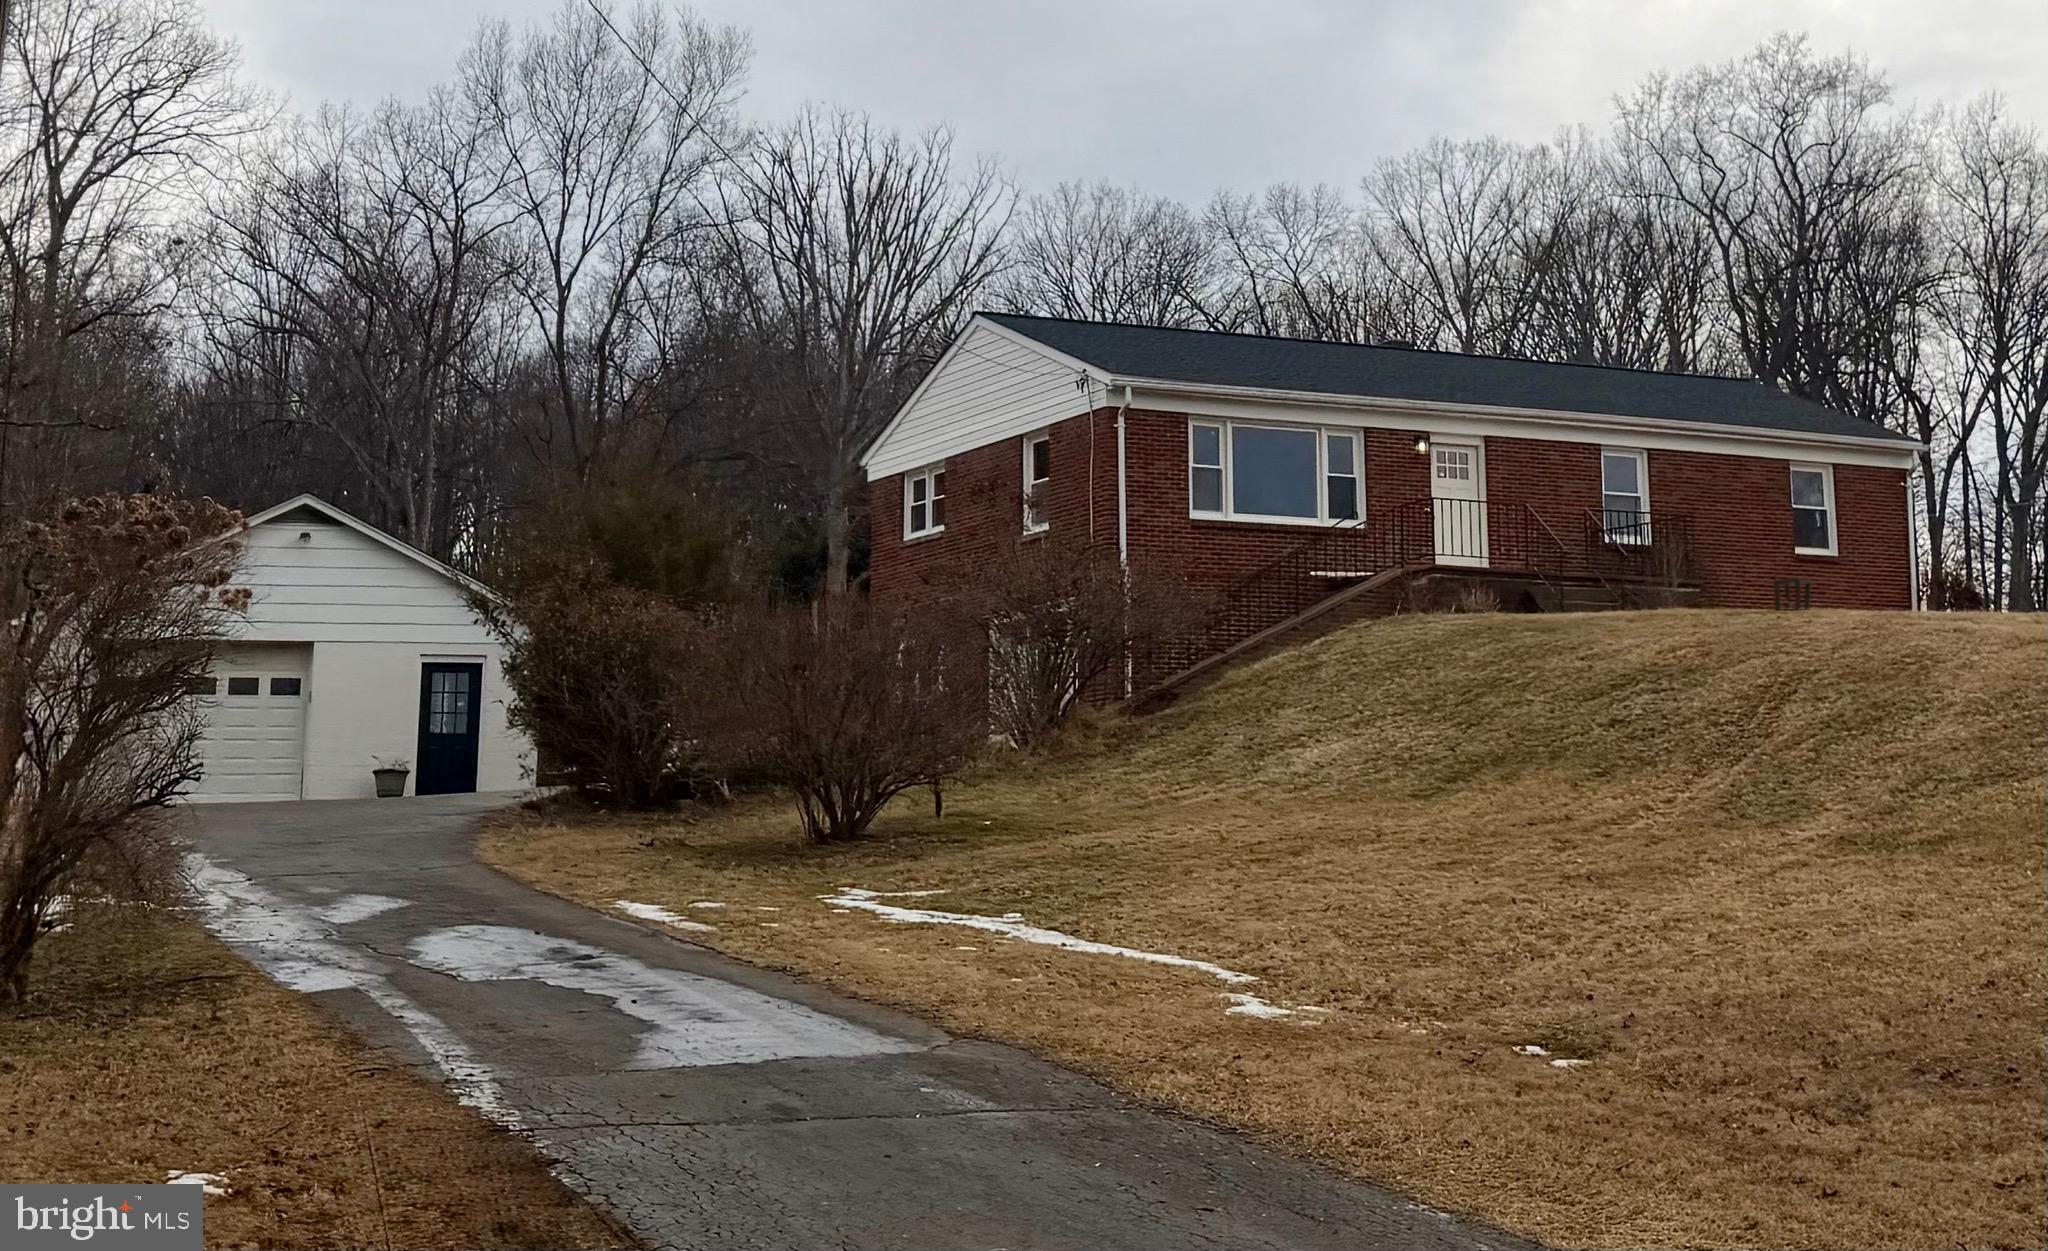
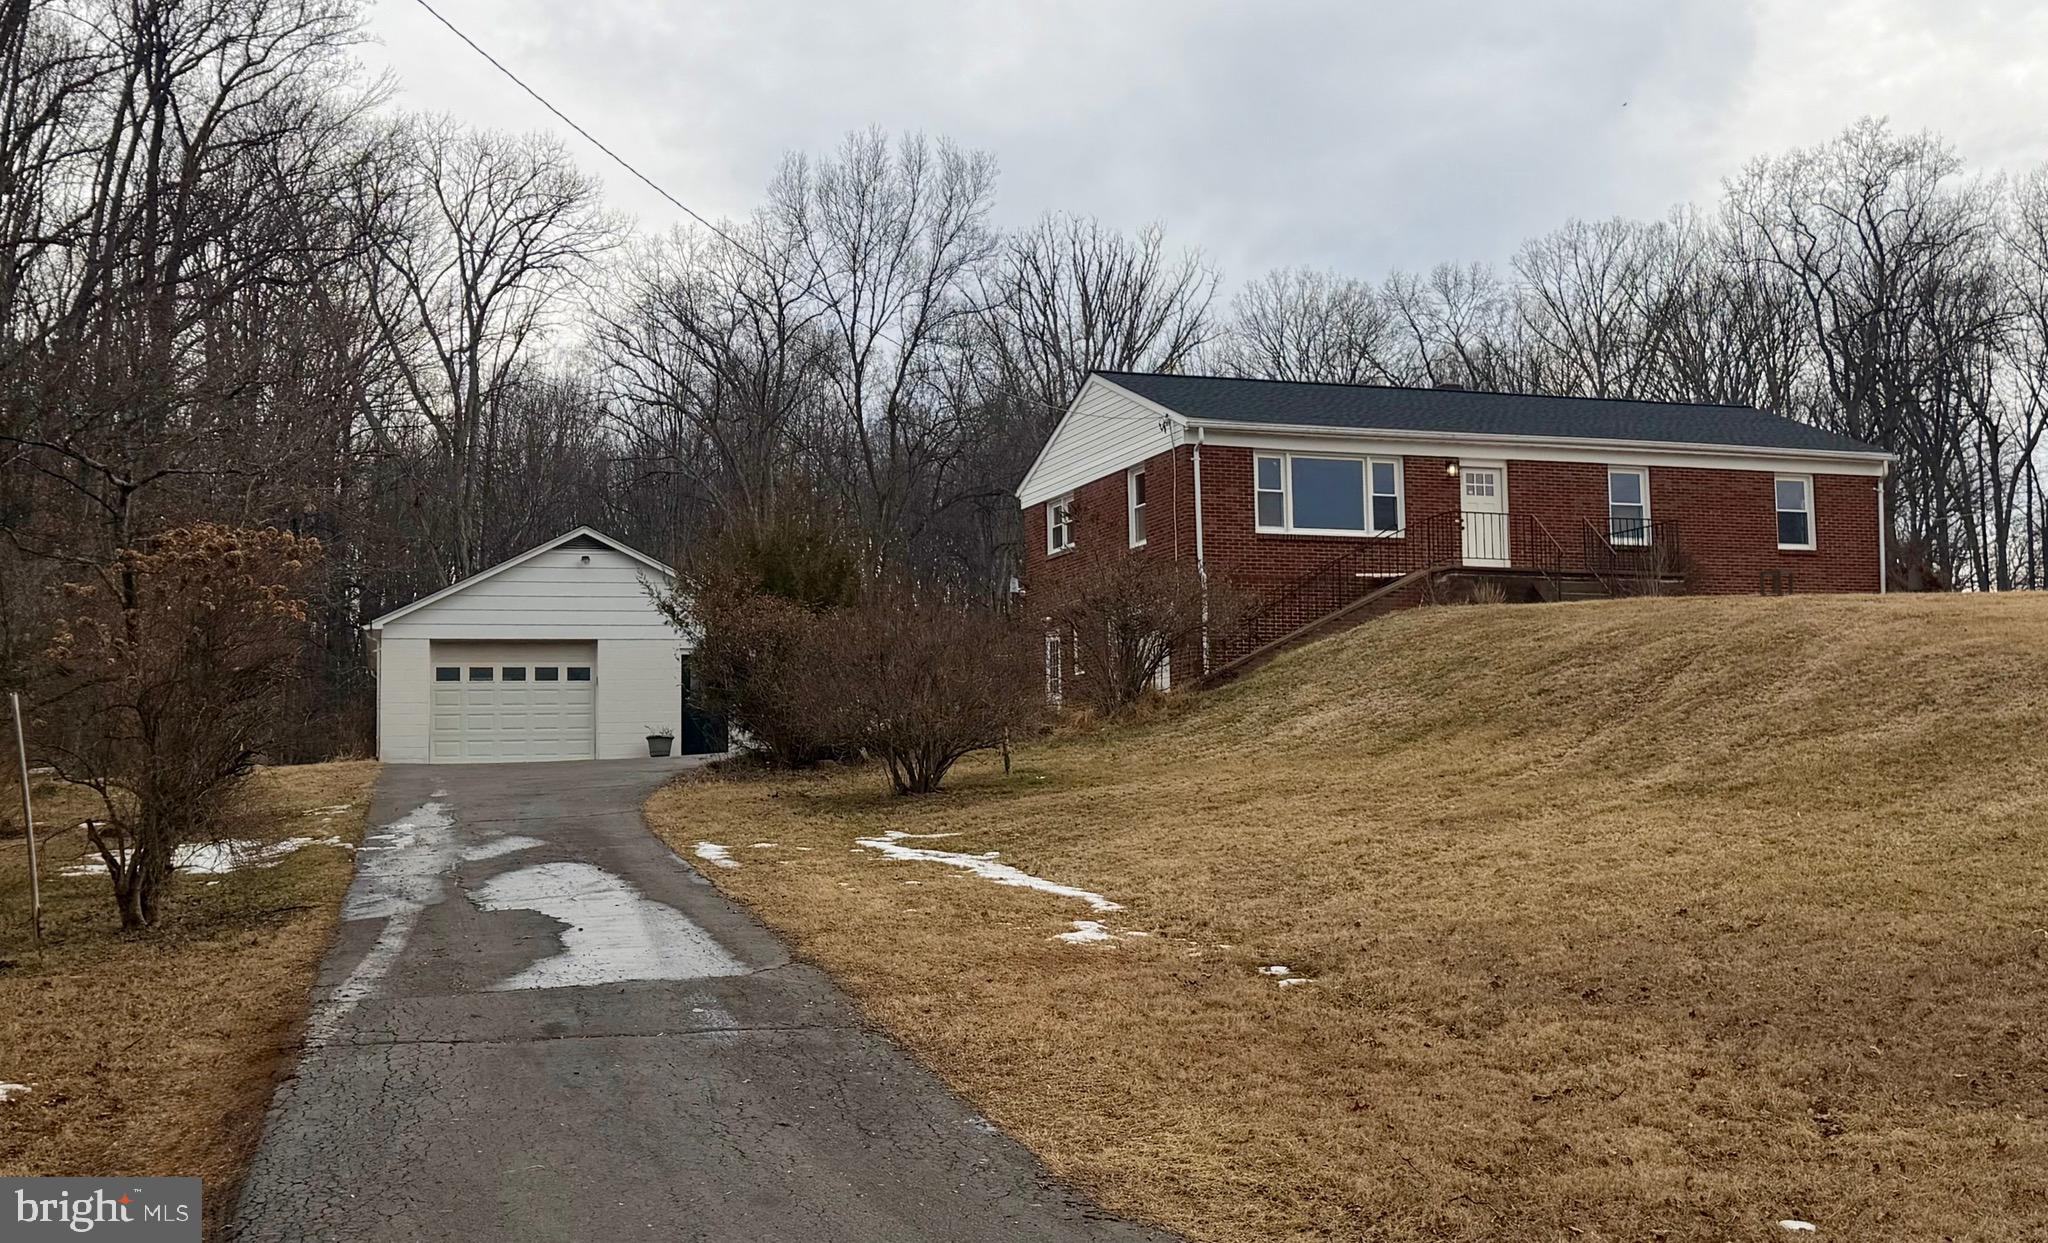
watering can: none [1912,576,1955,607] -> present [1891,564,1923,590]

